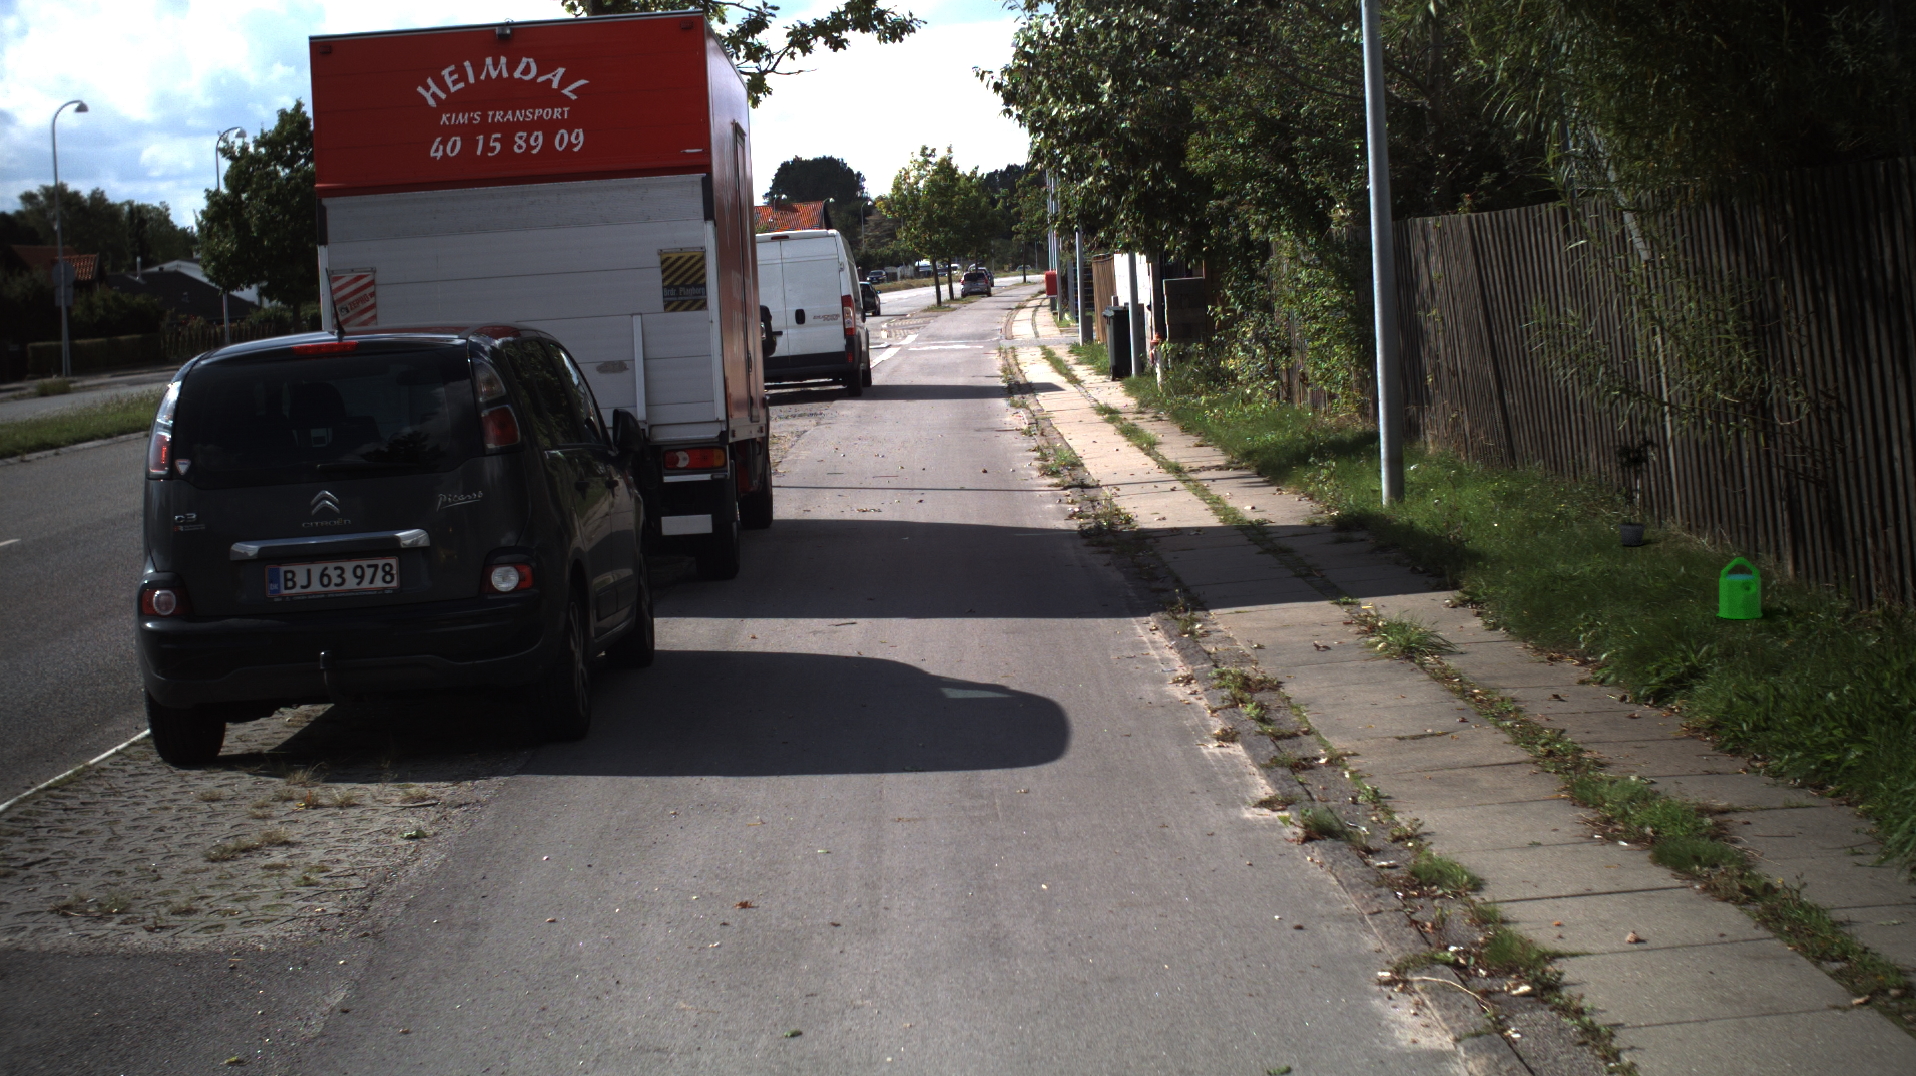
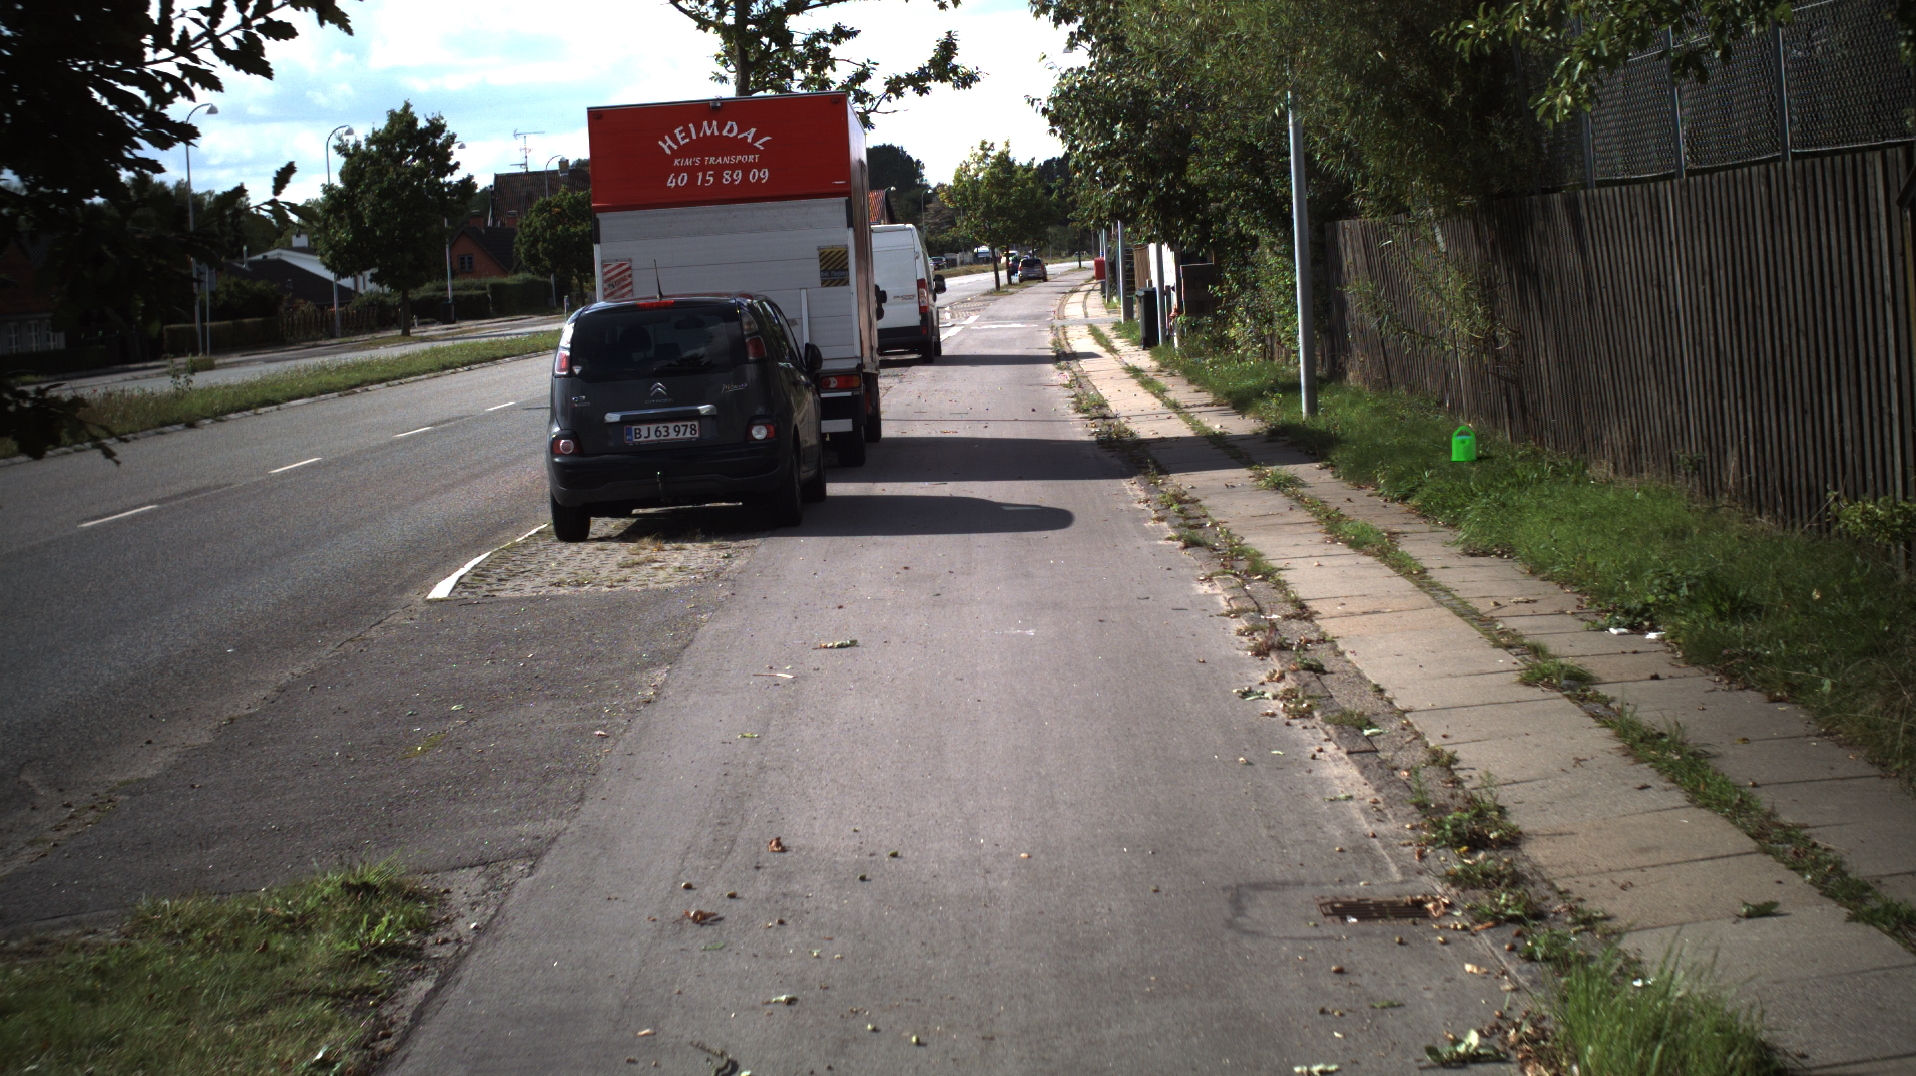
potted plant: present [1612,431,1659,546] -> none [1420,360,1451,432]

